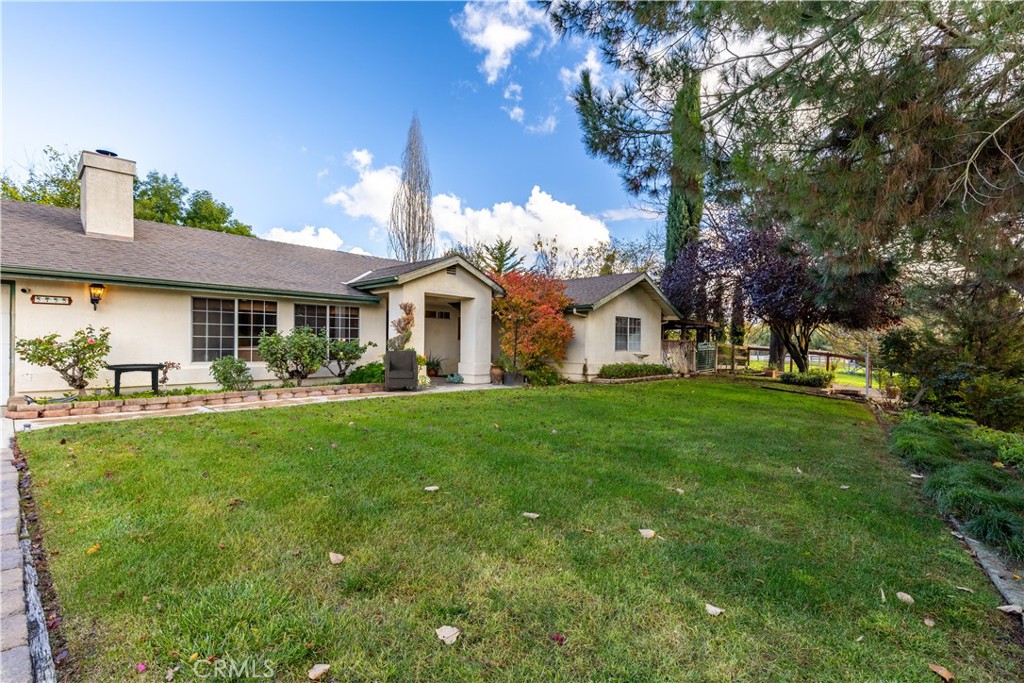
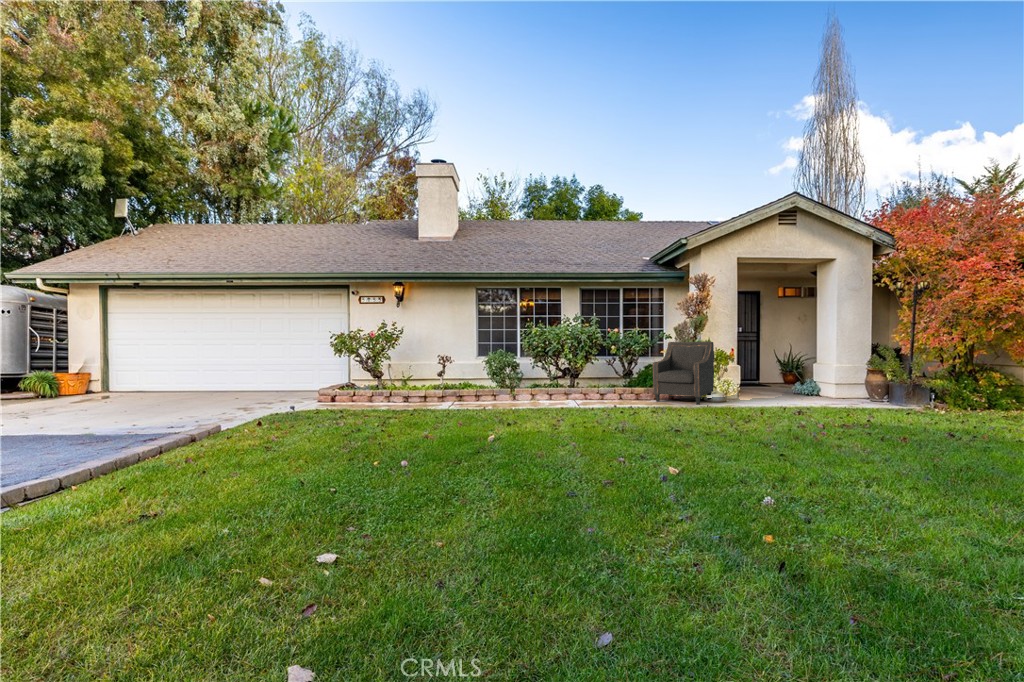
round table: present [104,364,167,397] -> none [415,359,460,388]

